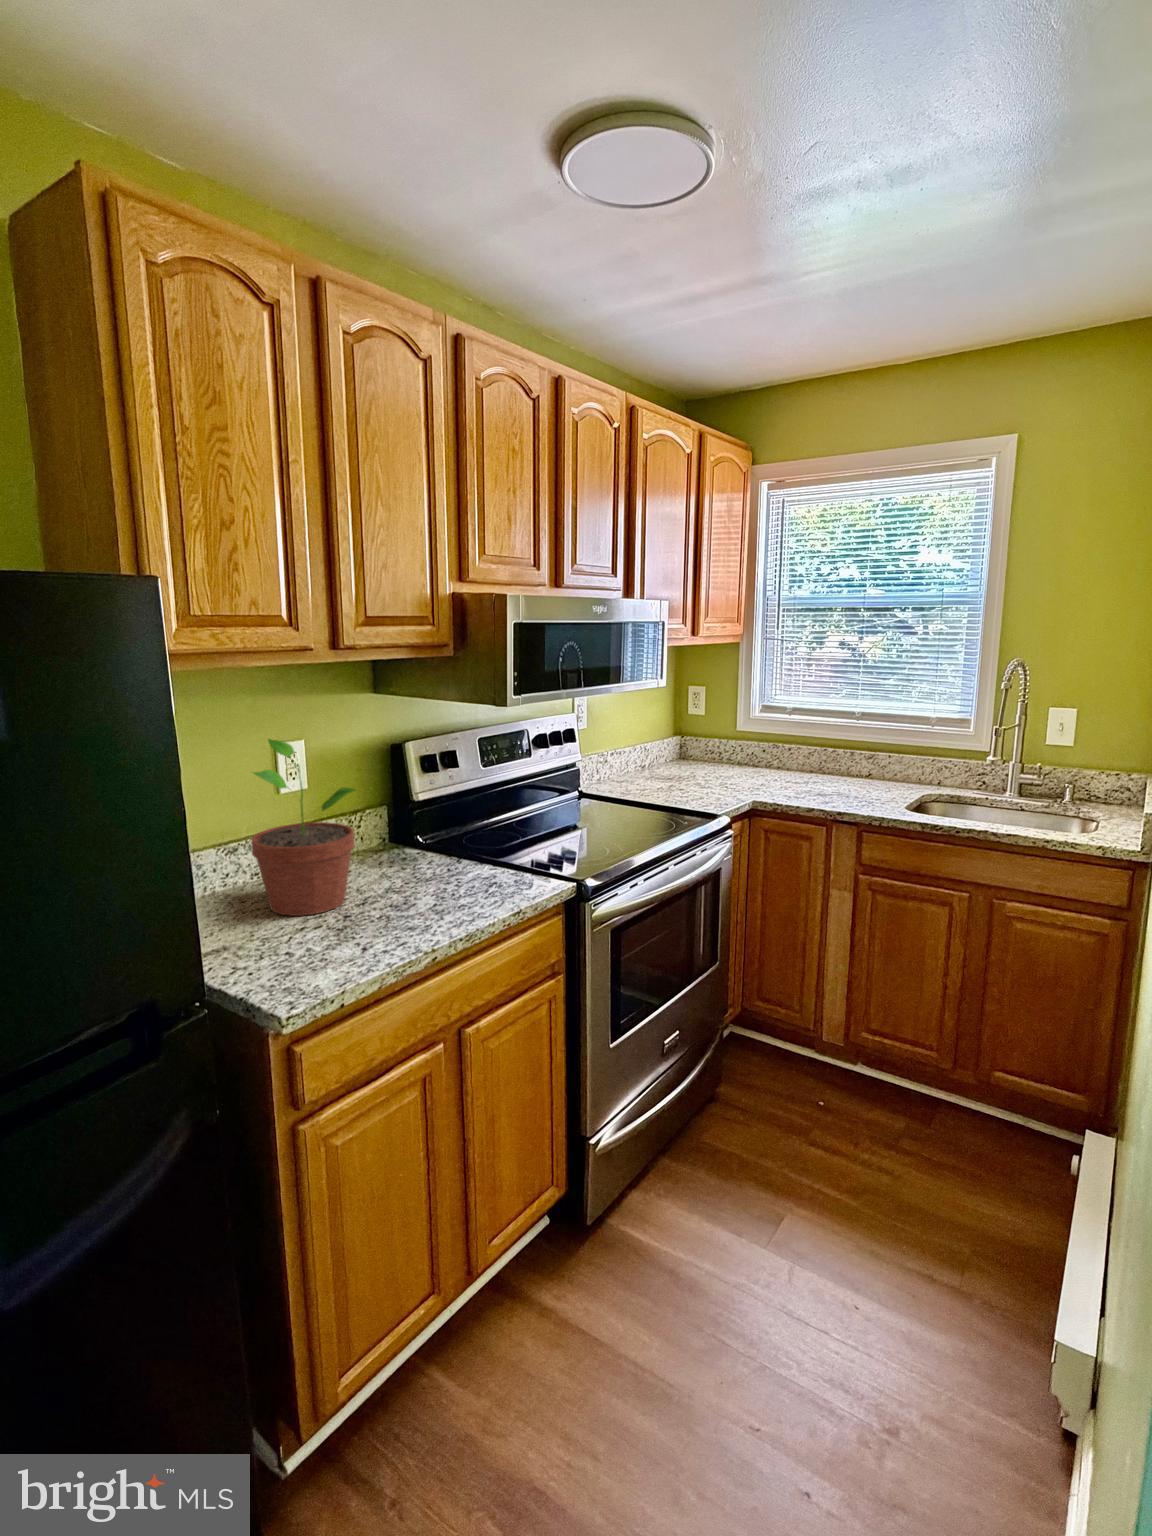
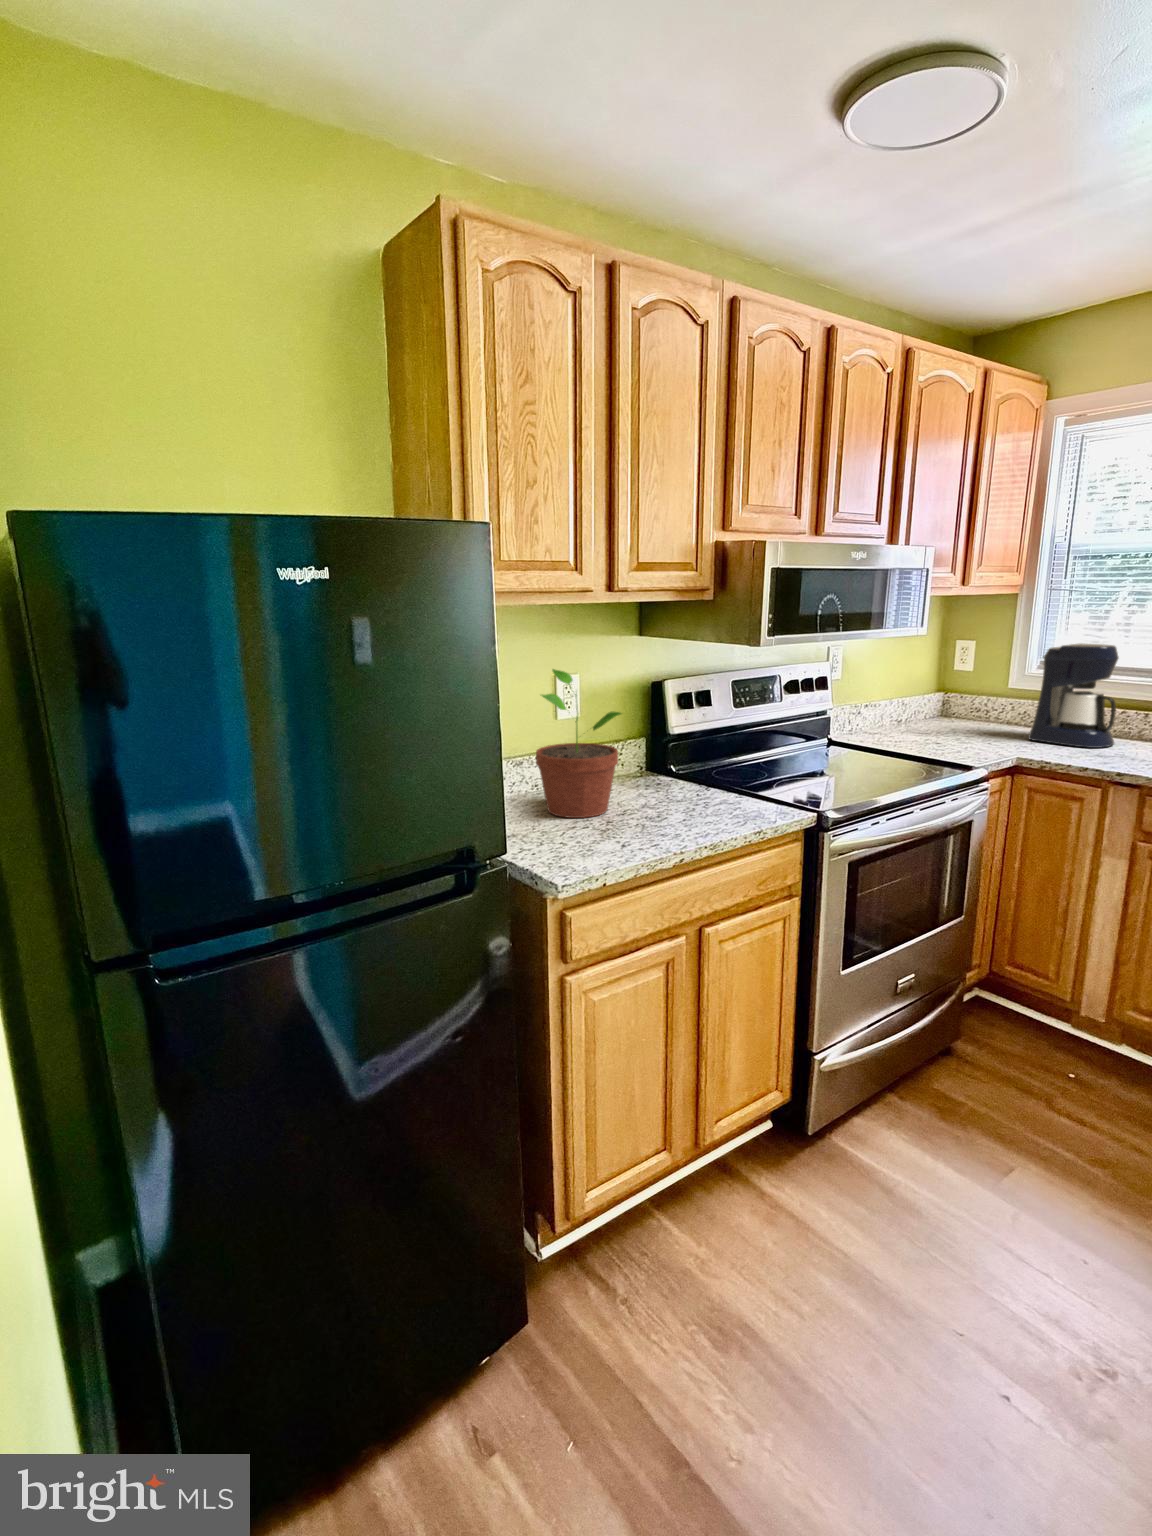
coffee maker: none [758,690,829,786] -> present [1028,644,1119,748]

